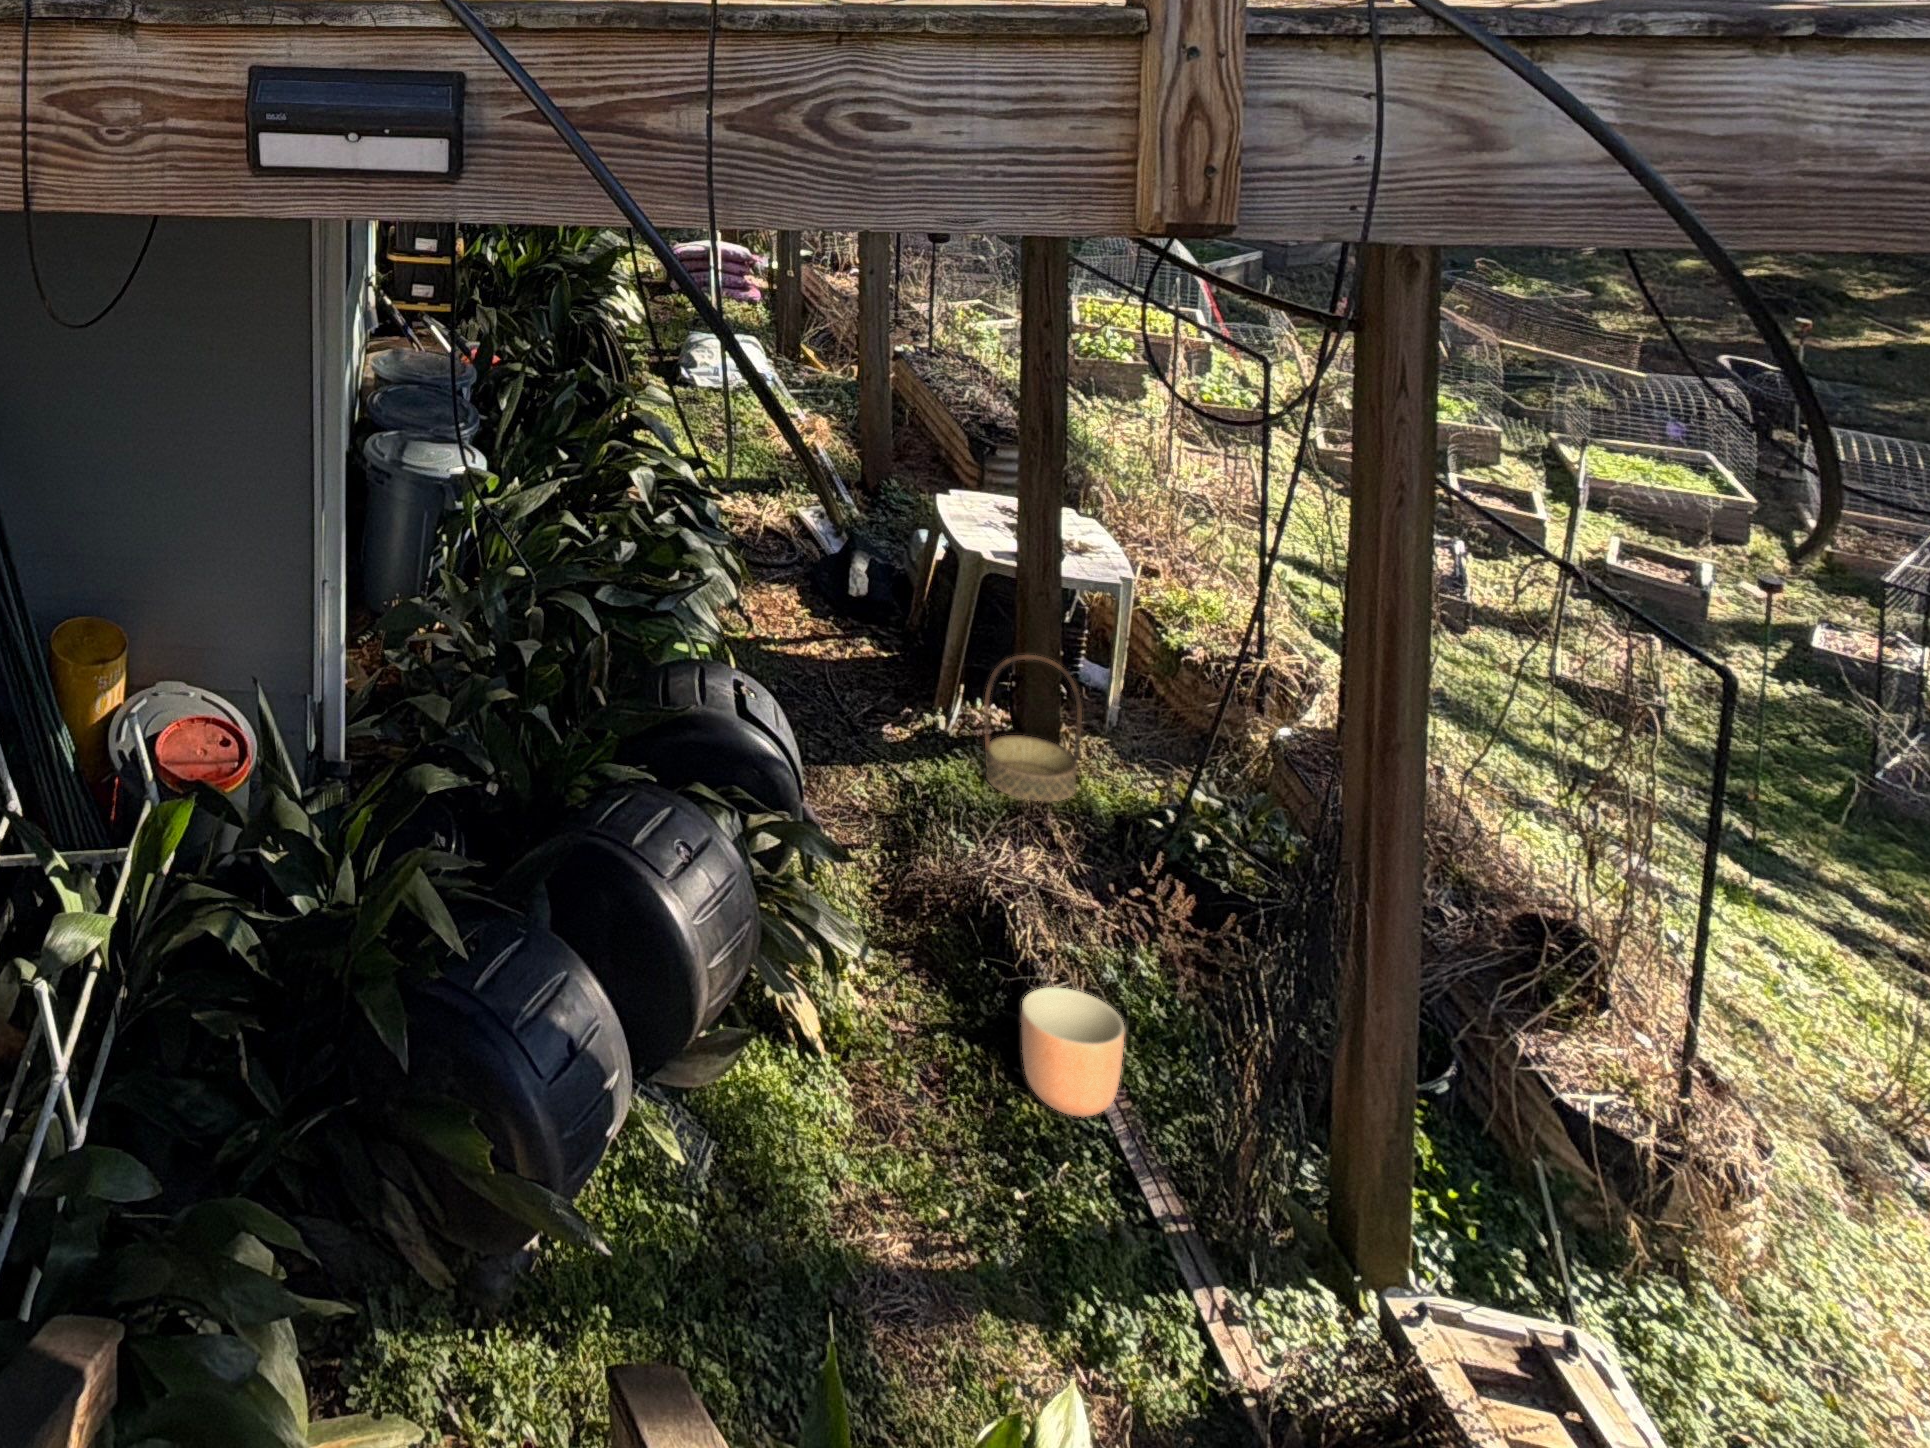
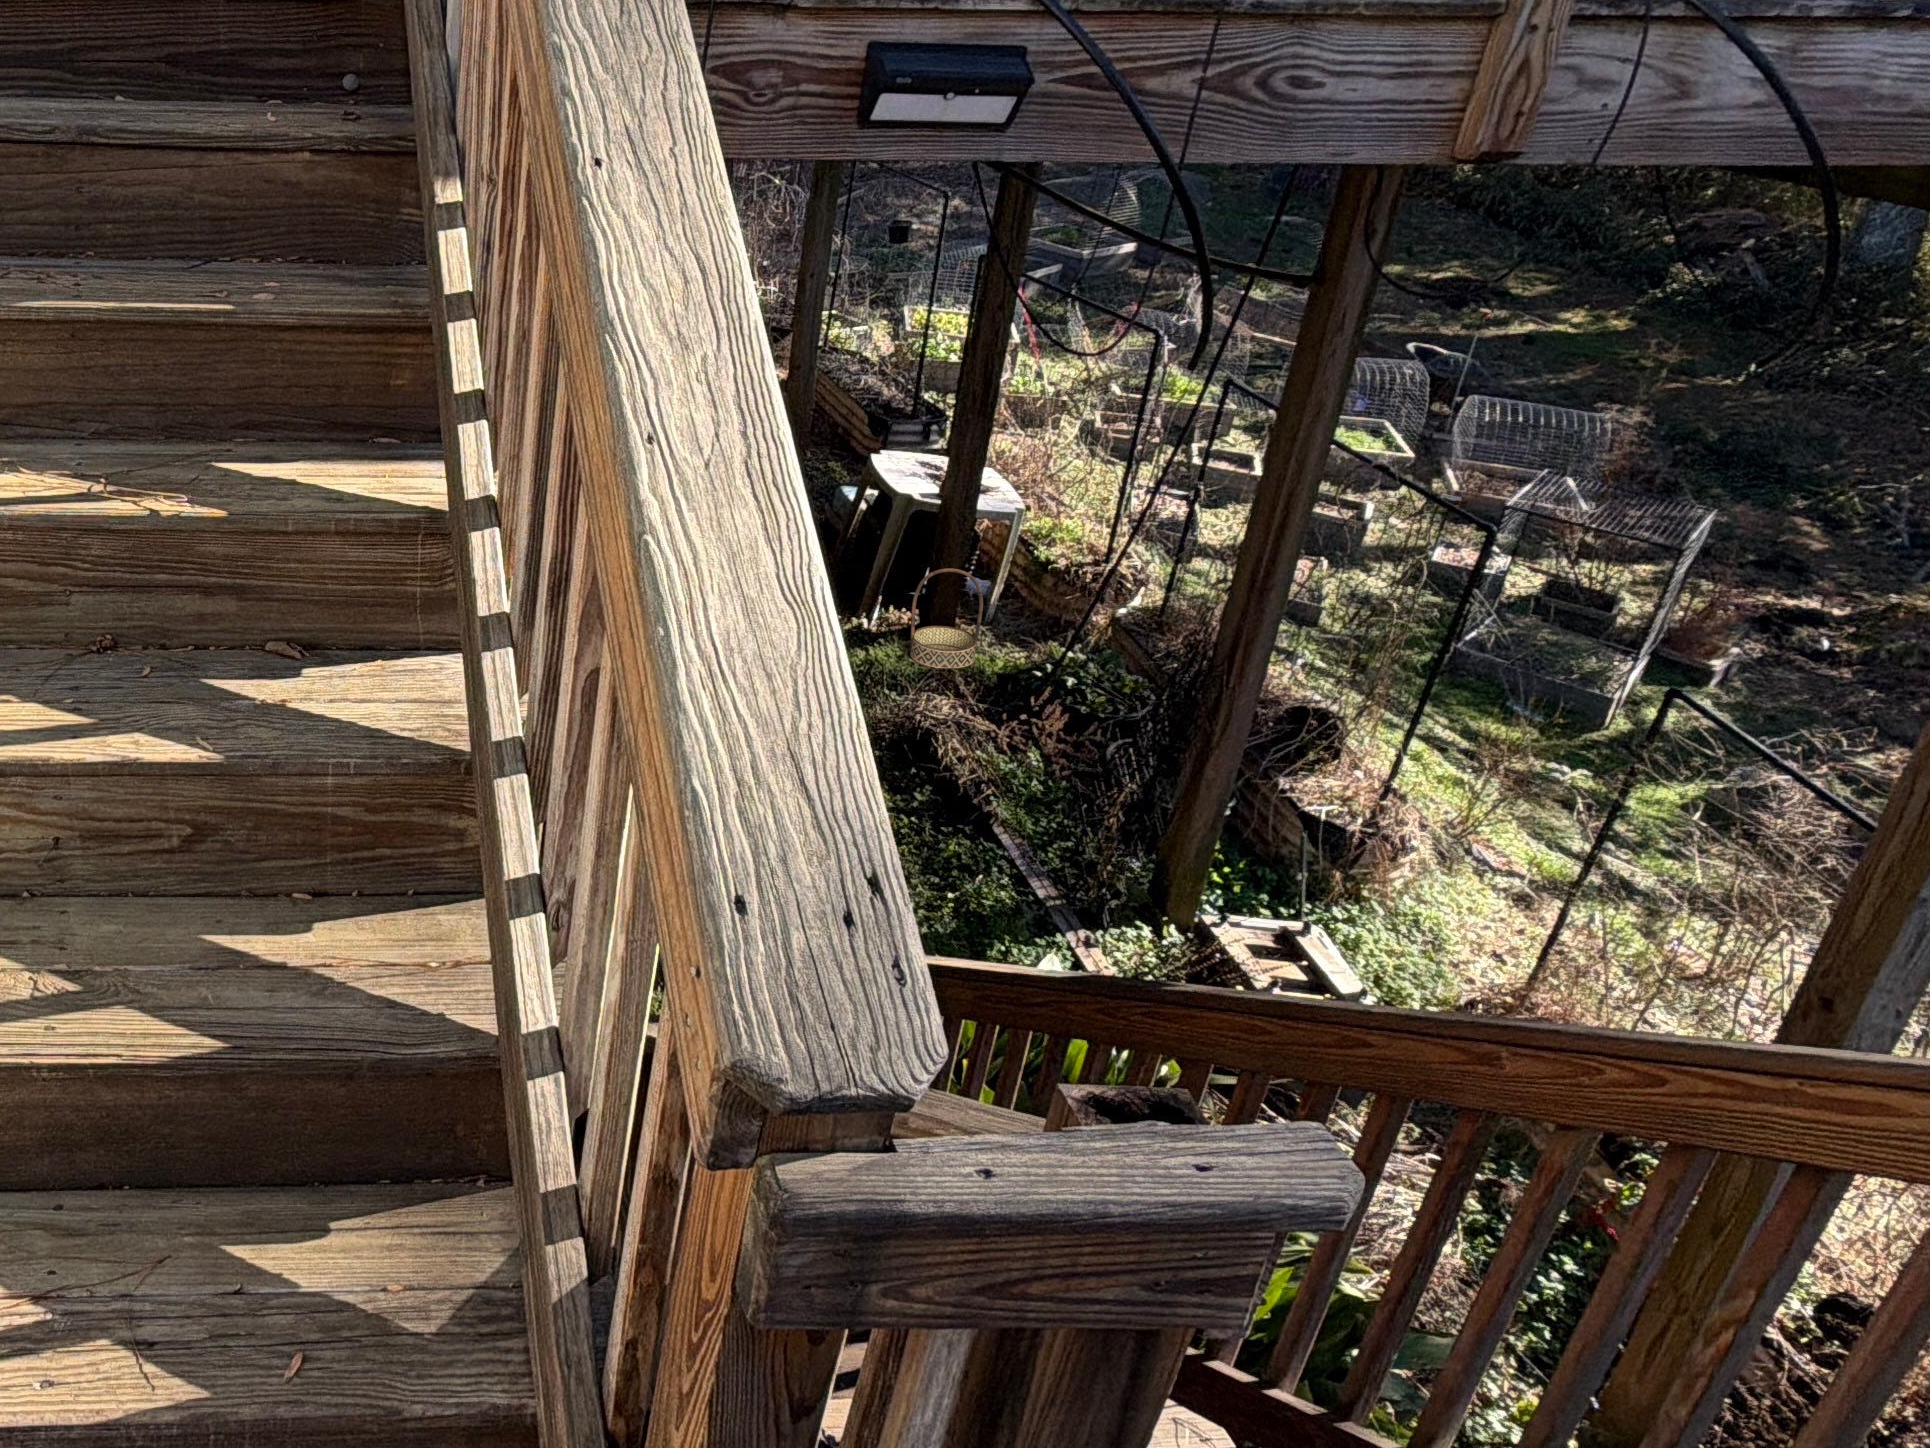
planter: present [1021,987,1125,1117] -> none [955,774,1024,849]

